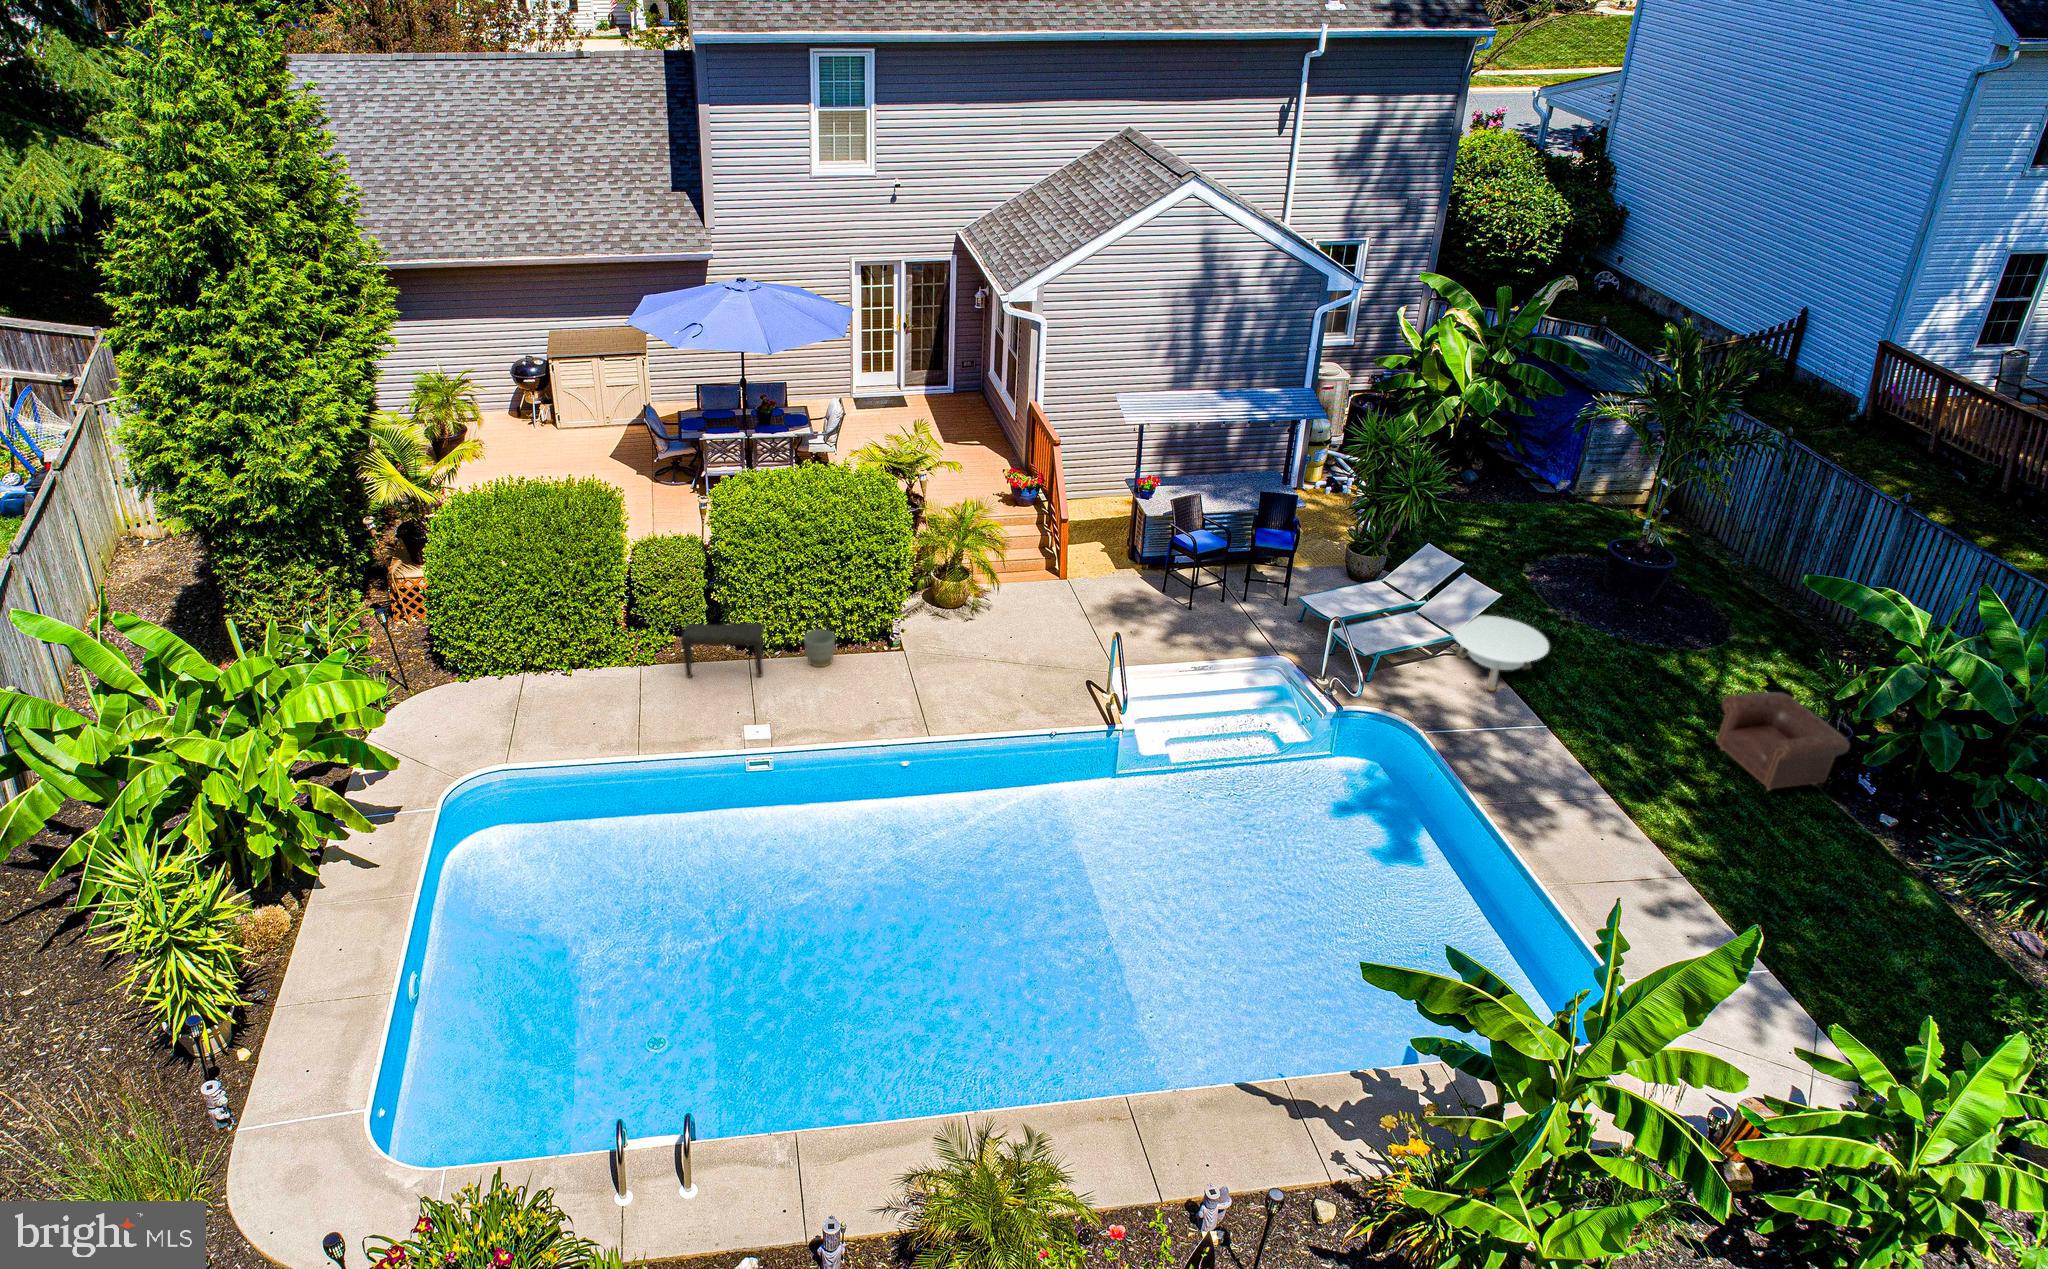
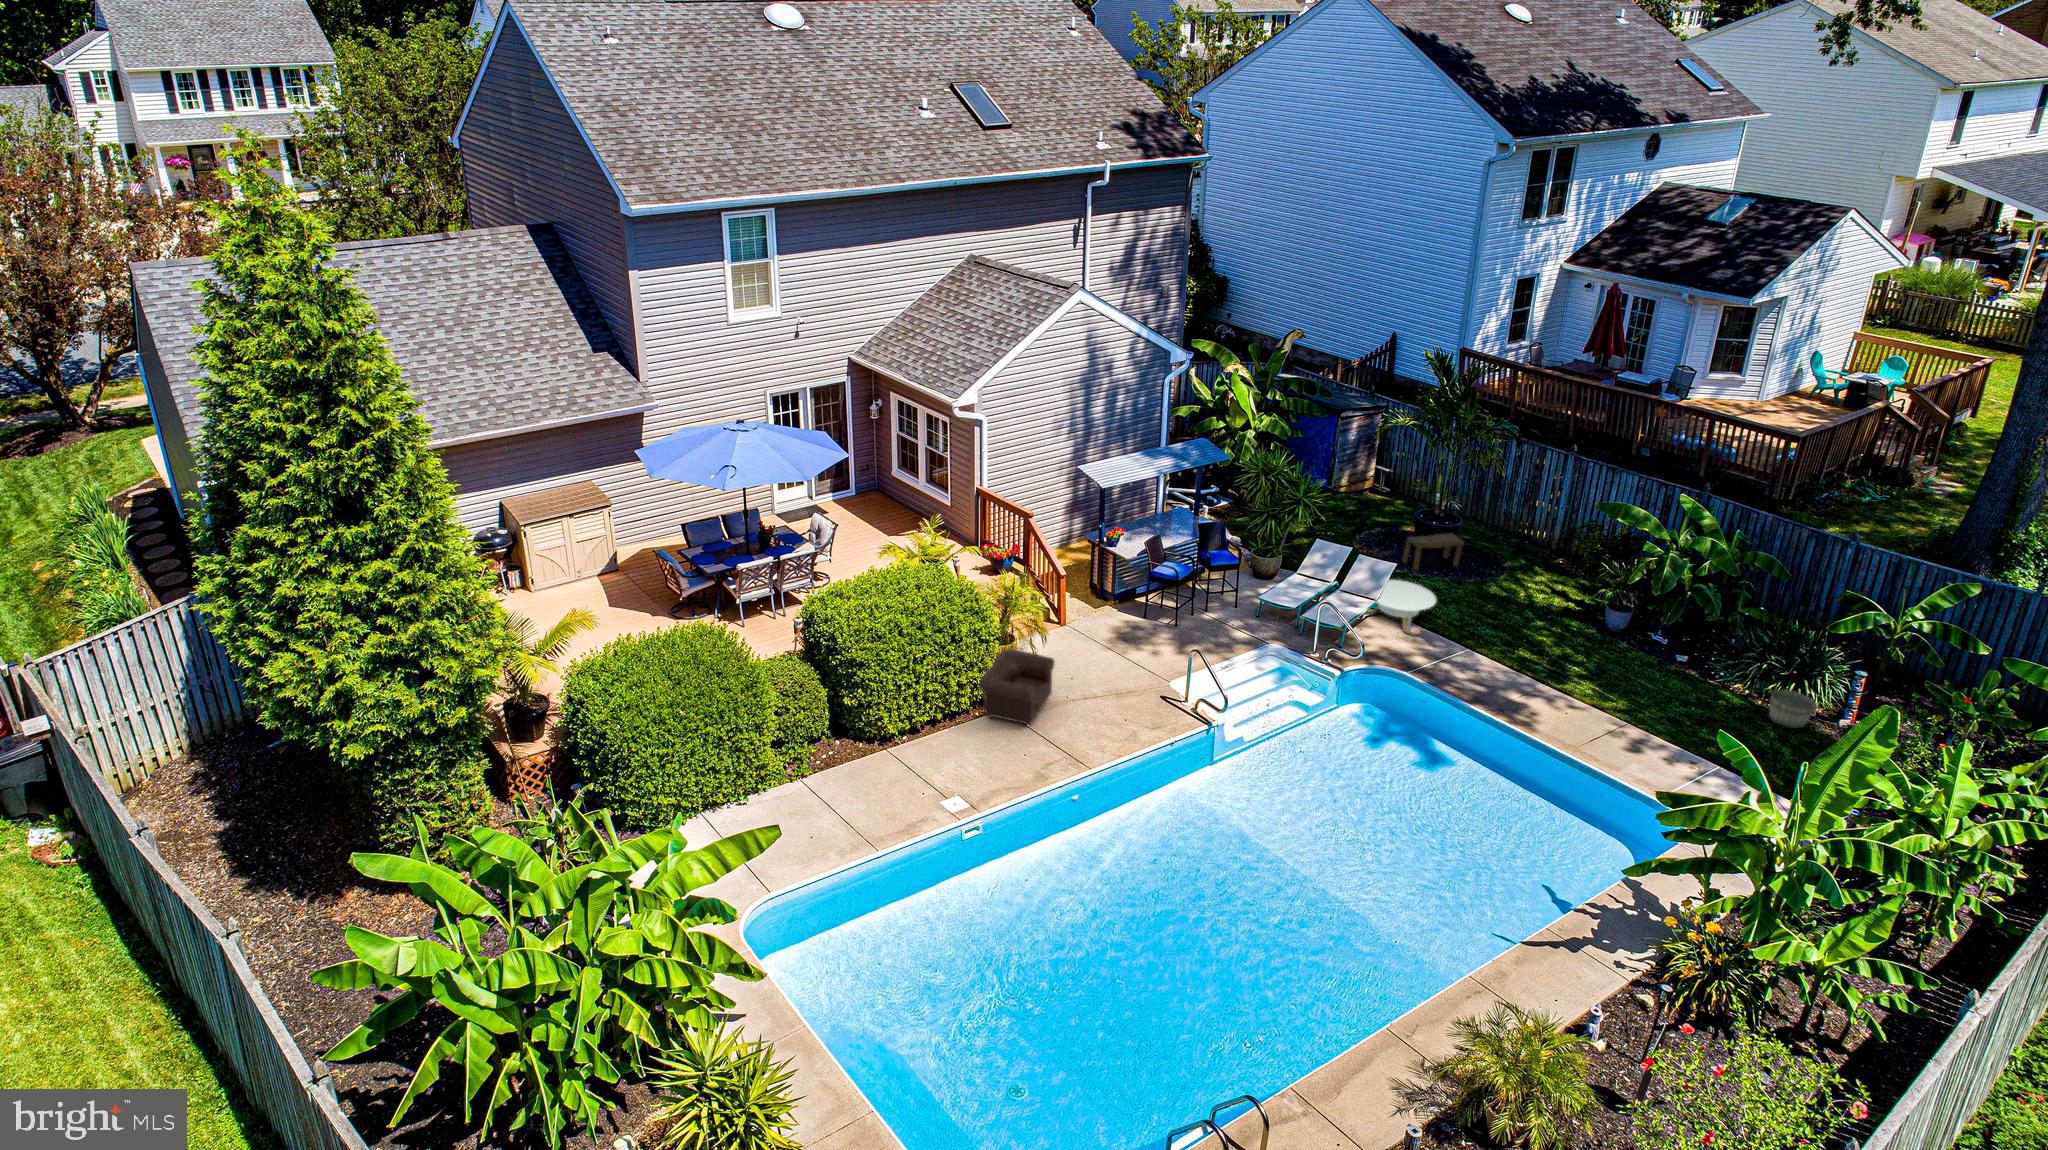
bench: present [681,623,764,678] -> present [1403,533,1464,570]
planter: present [804,629,835,667] -> none [933,706,959,740]
armchair: present [1716,692,1850,791] -> present [979,649,1055,726]
wooden bucket: none [1947,888,2023,952] -> present [1769,690,1817,728]

